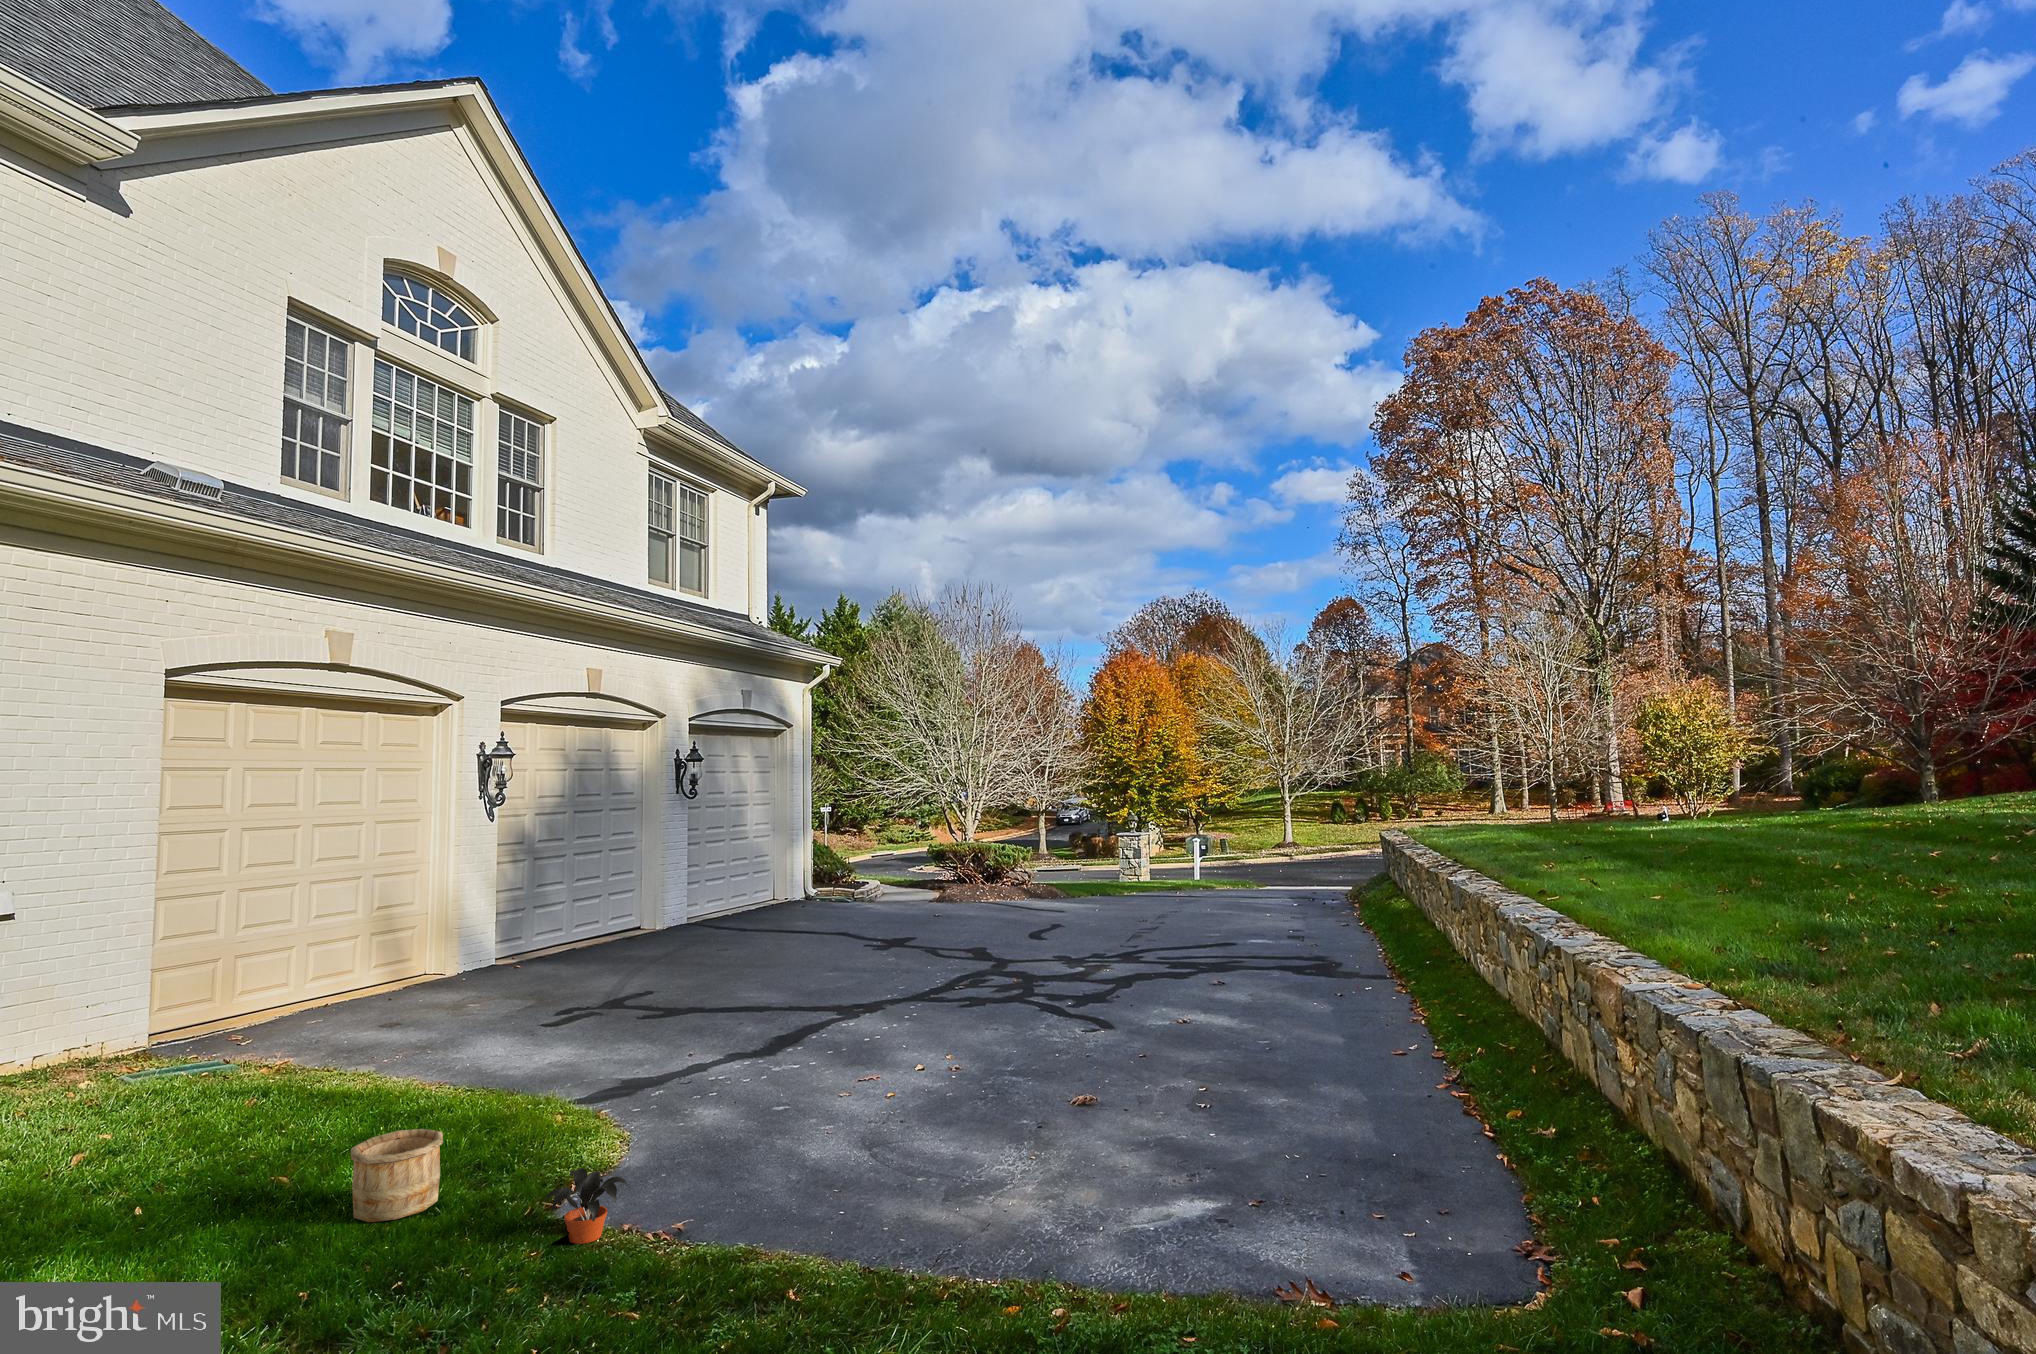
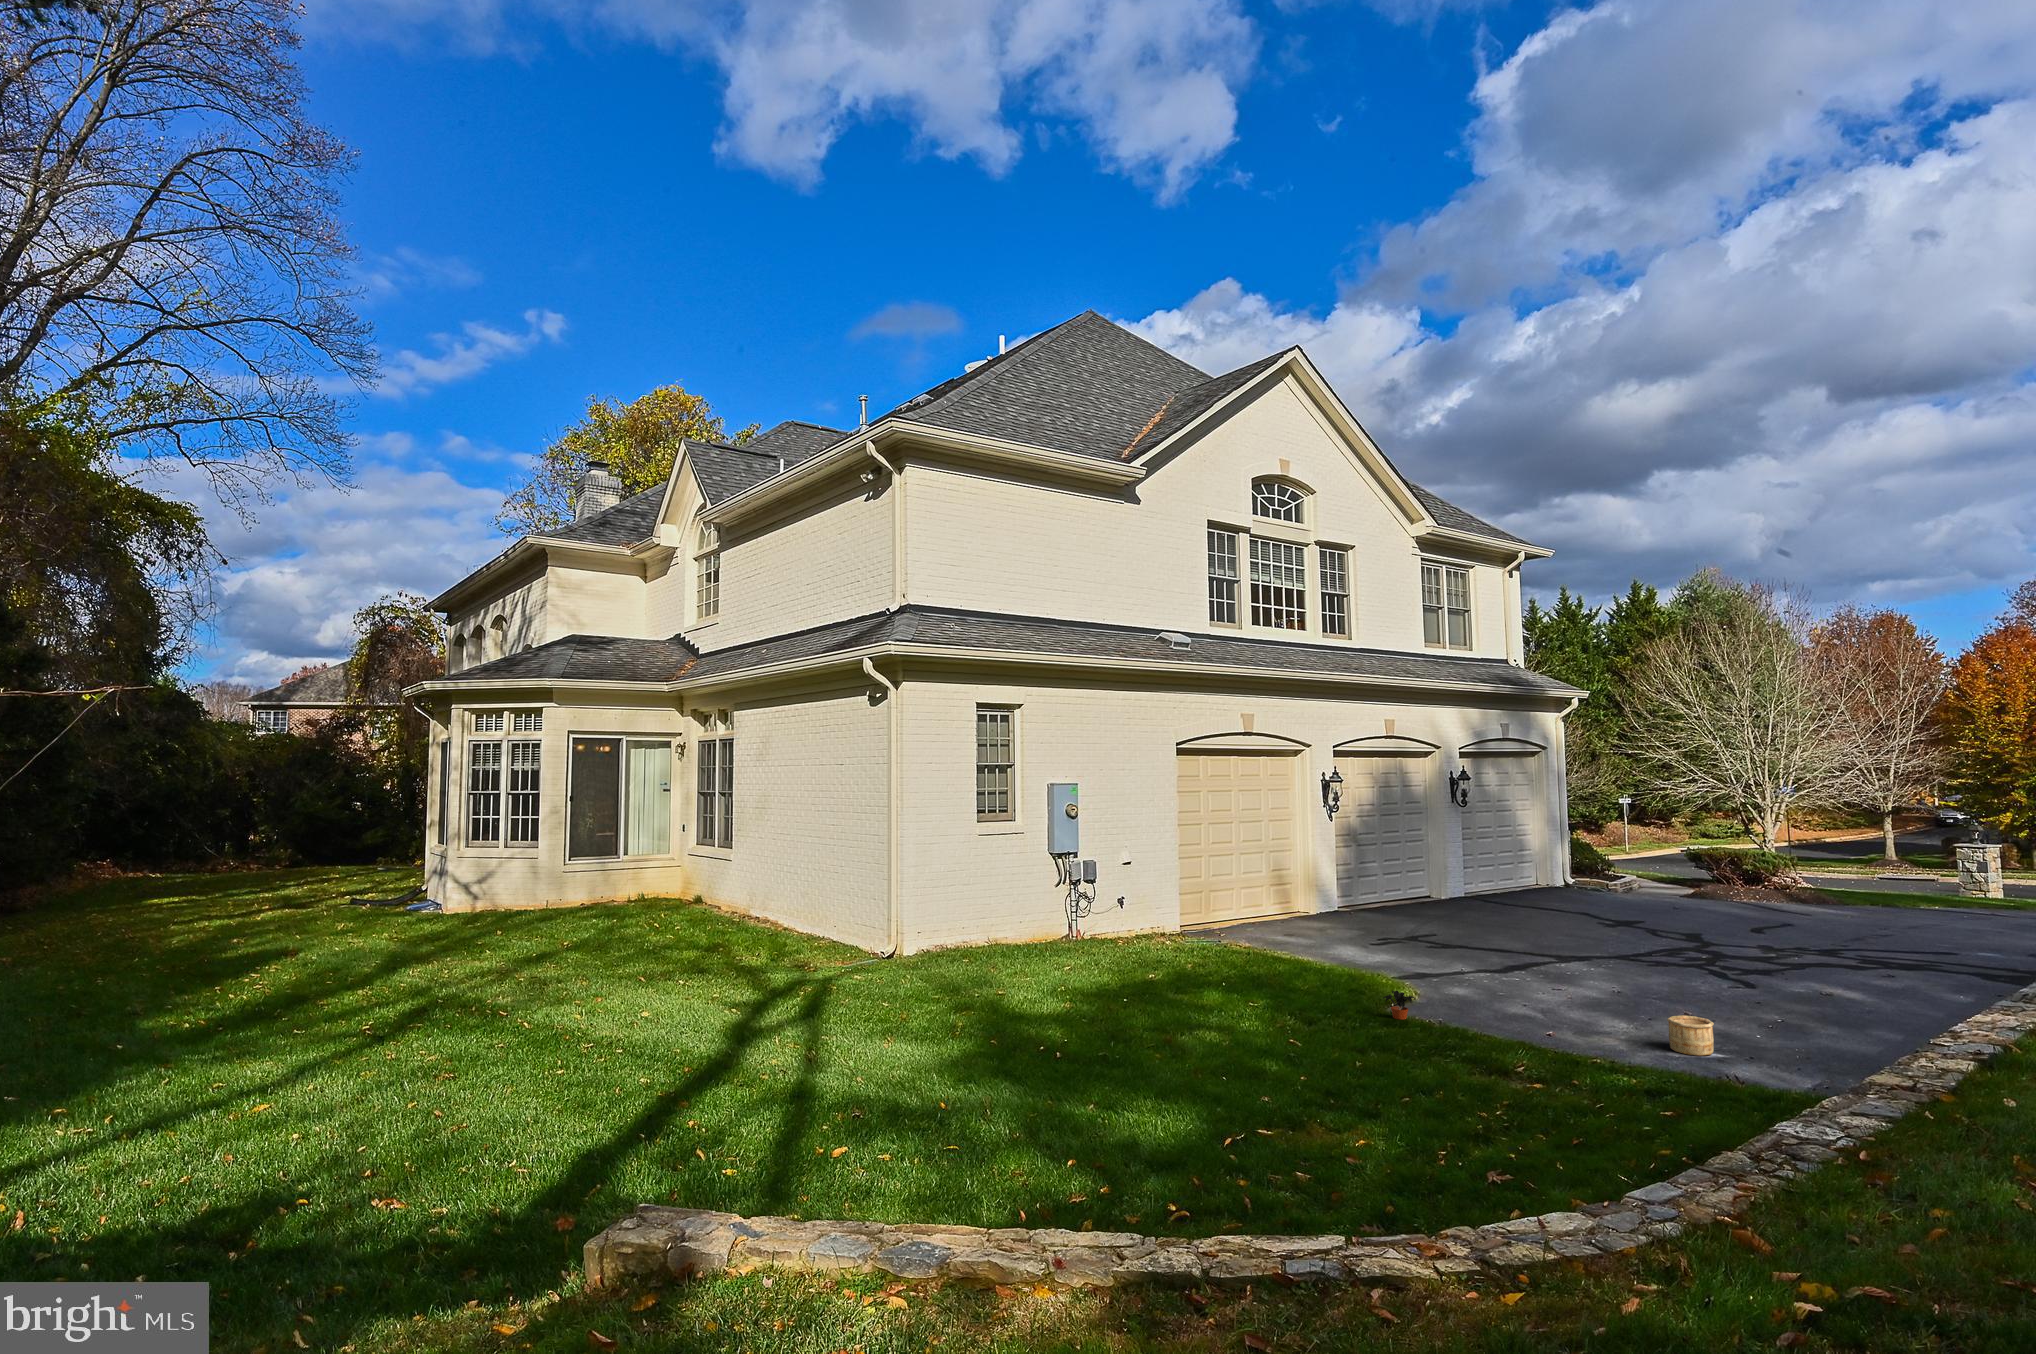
wooden bucket: present [351,1129,443,1222] -> present [1667,1015,1714,1056]

